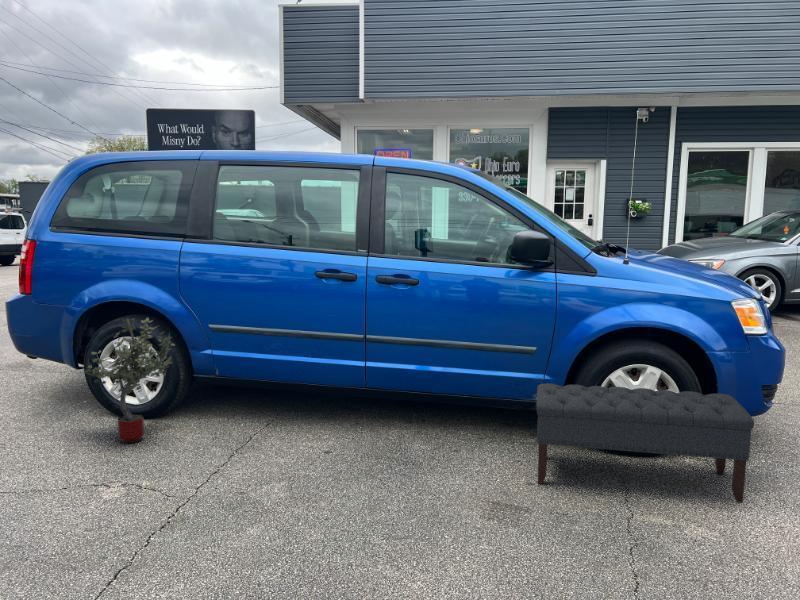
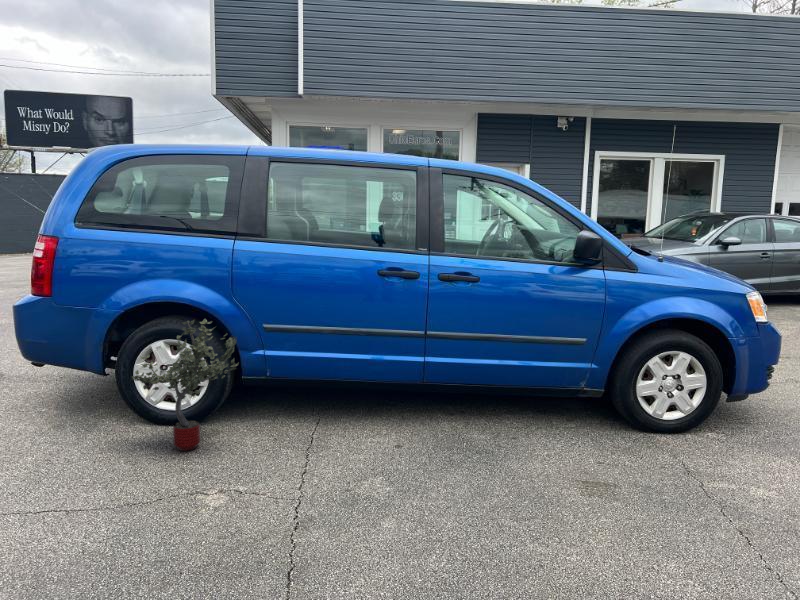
bench: present [537,383,754,503] -> none [588,372,786,464]

